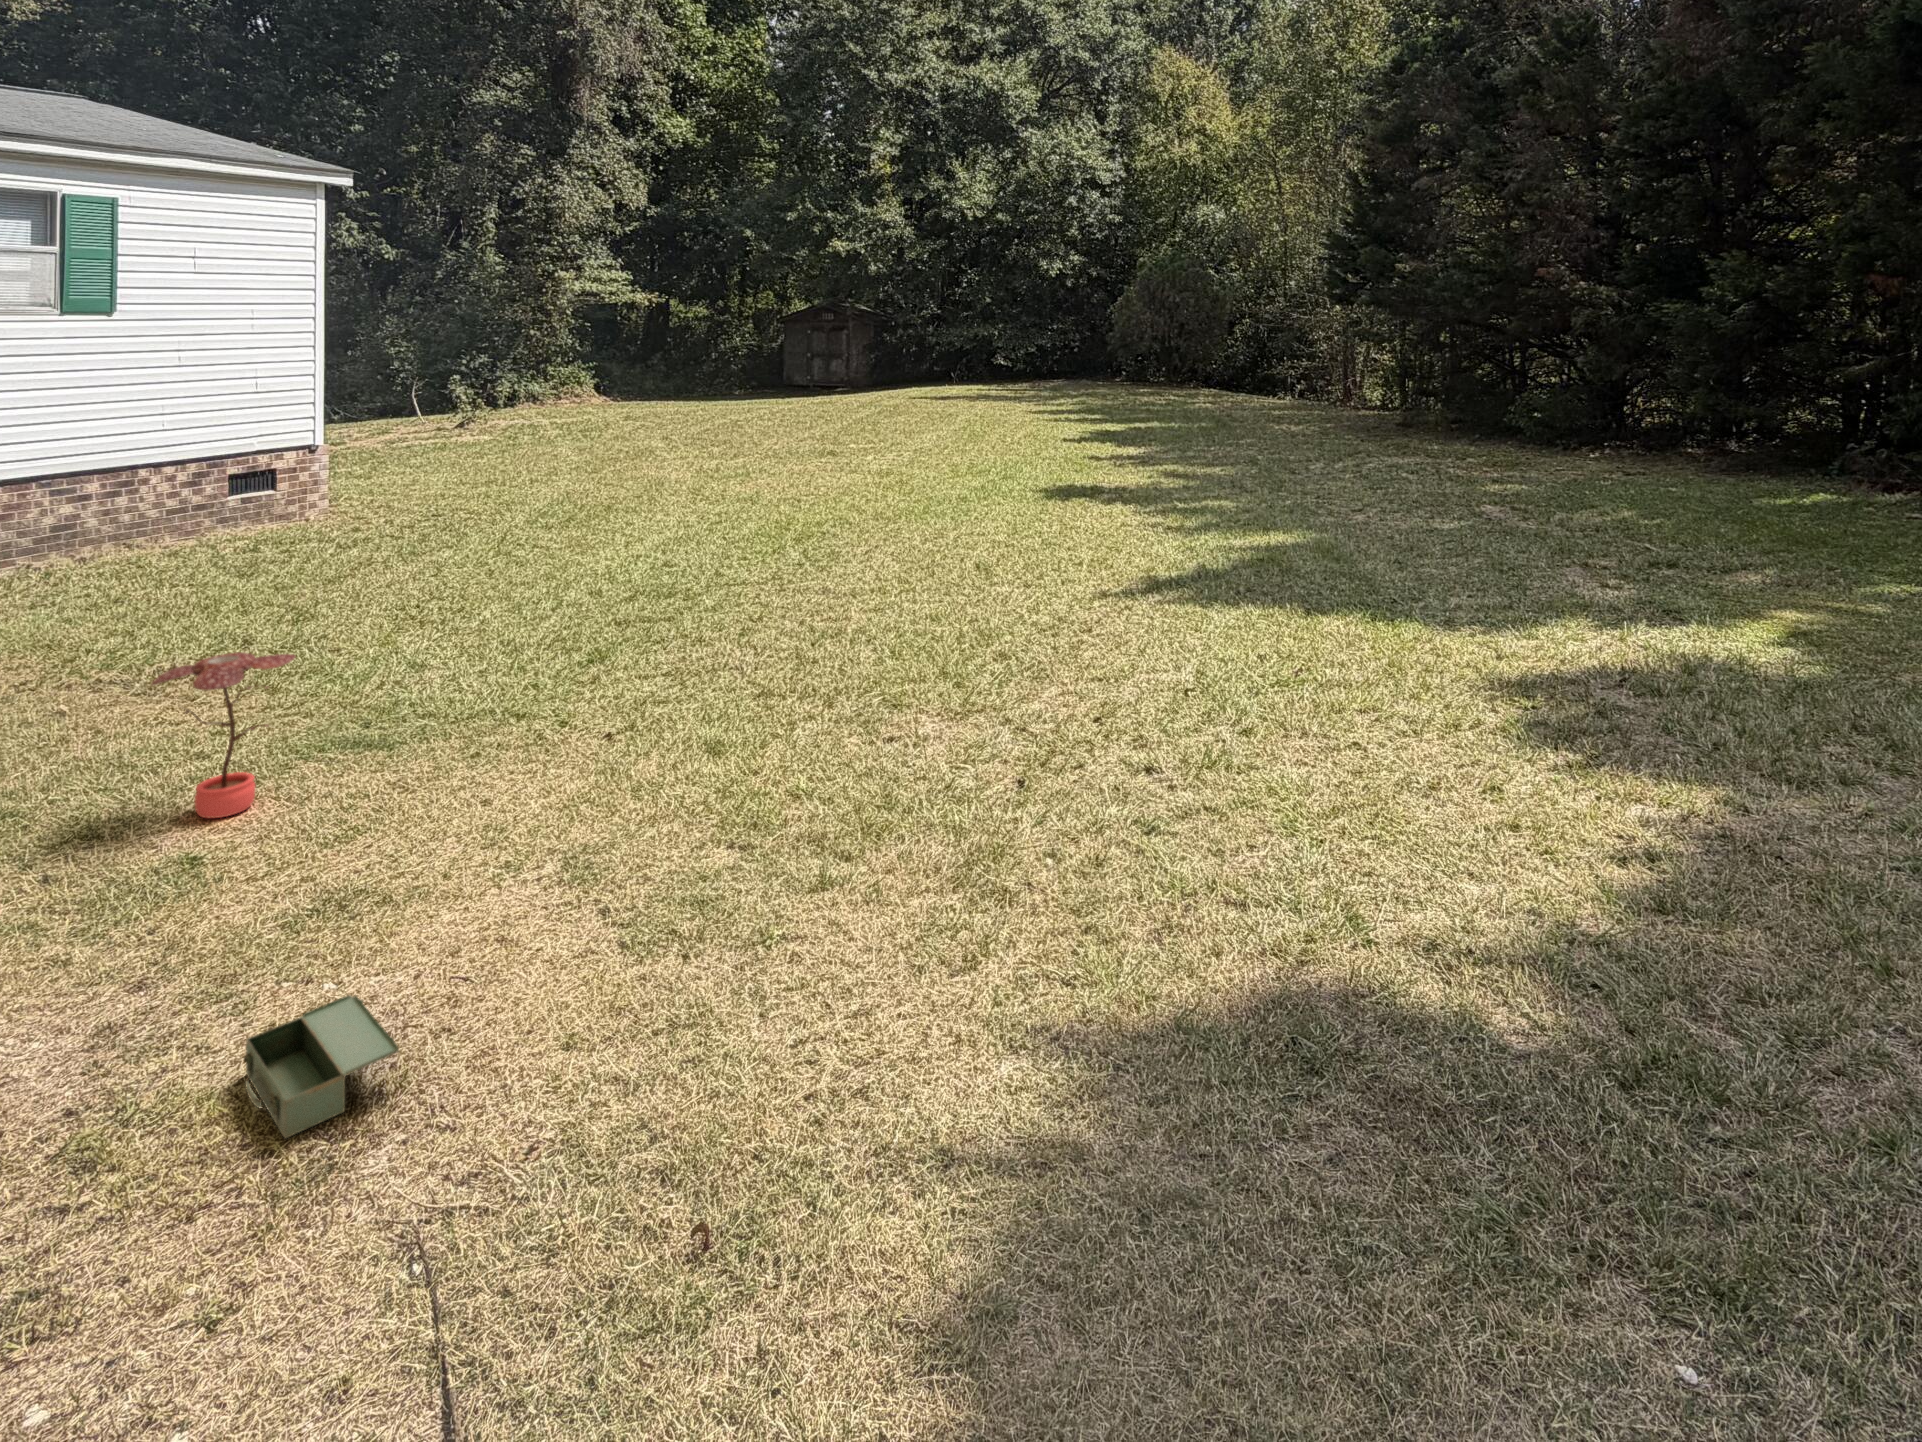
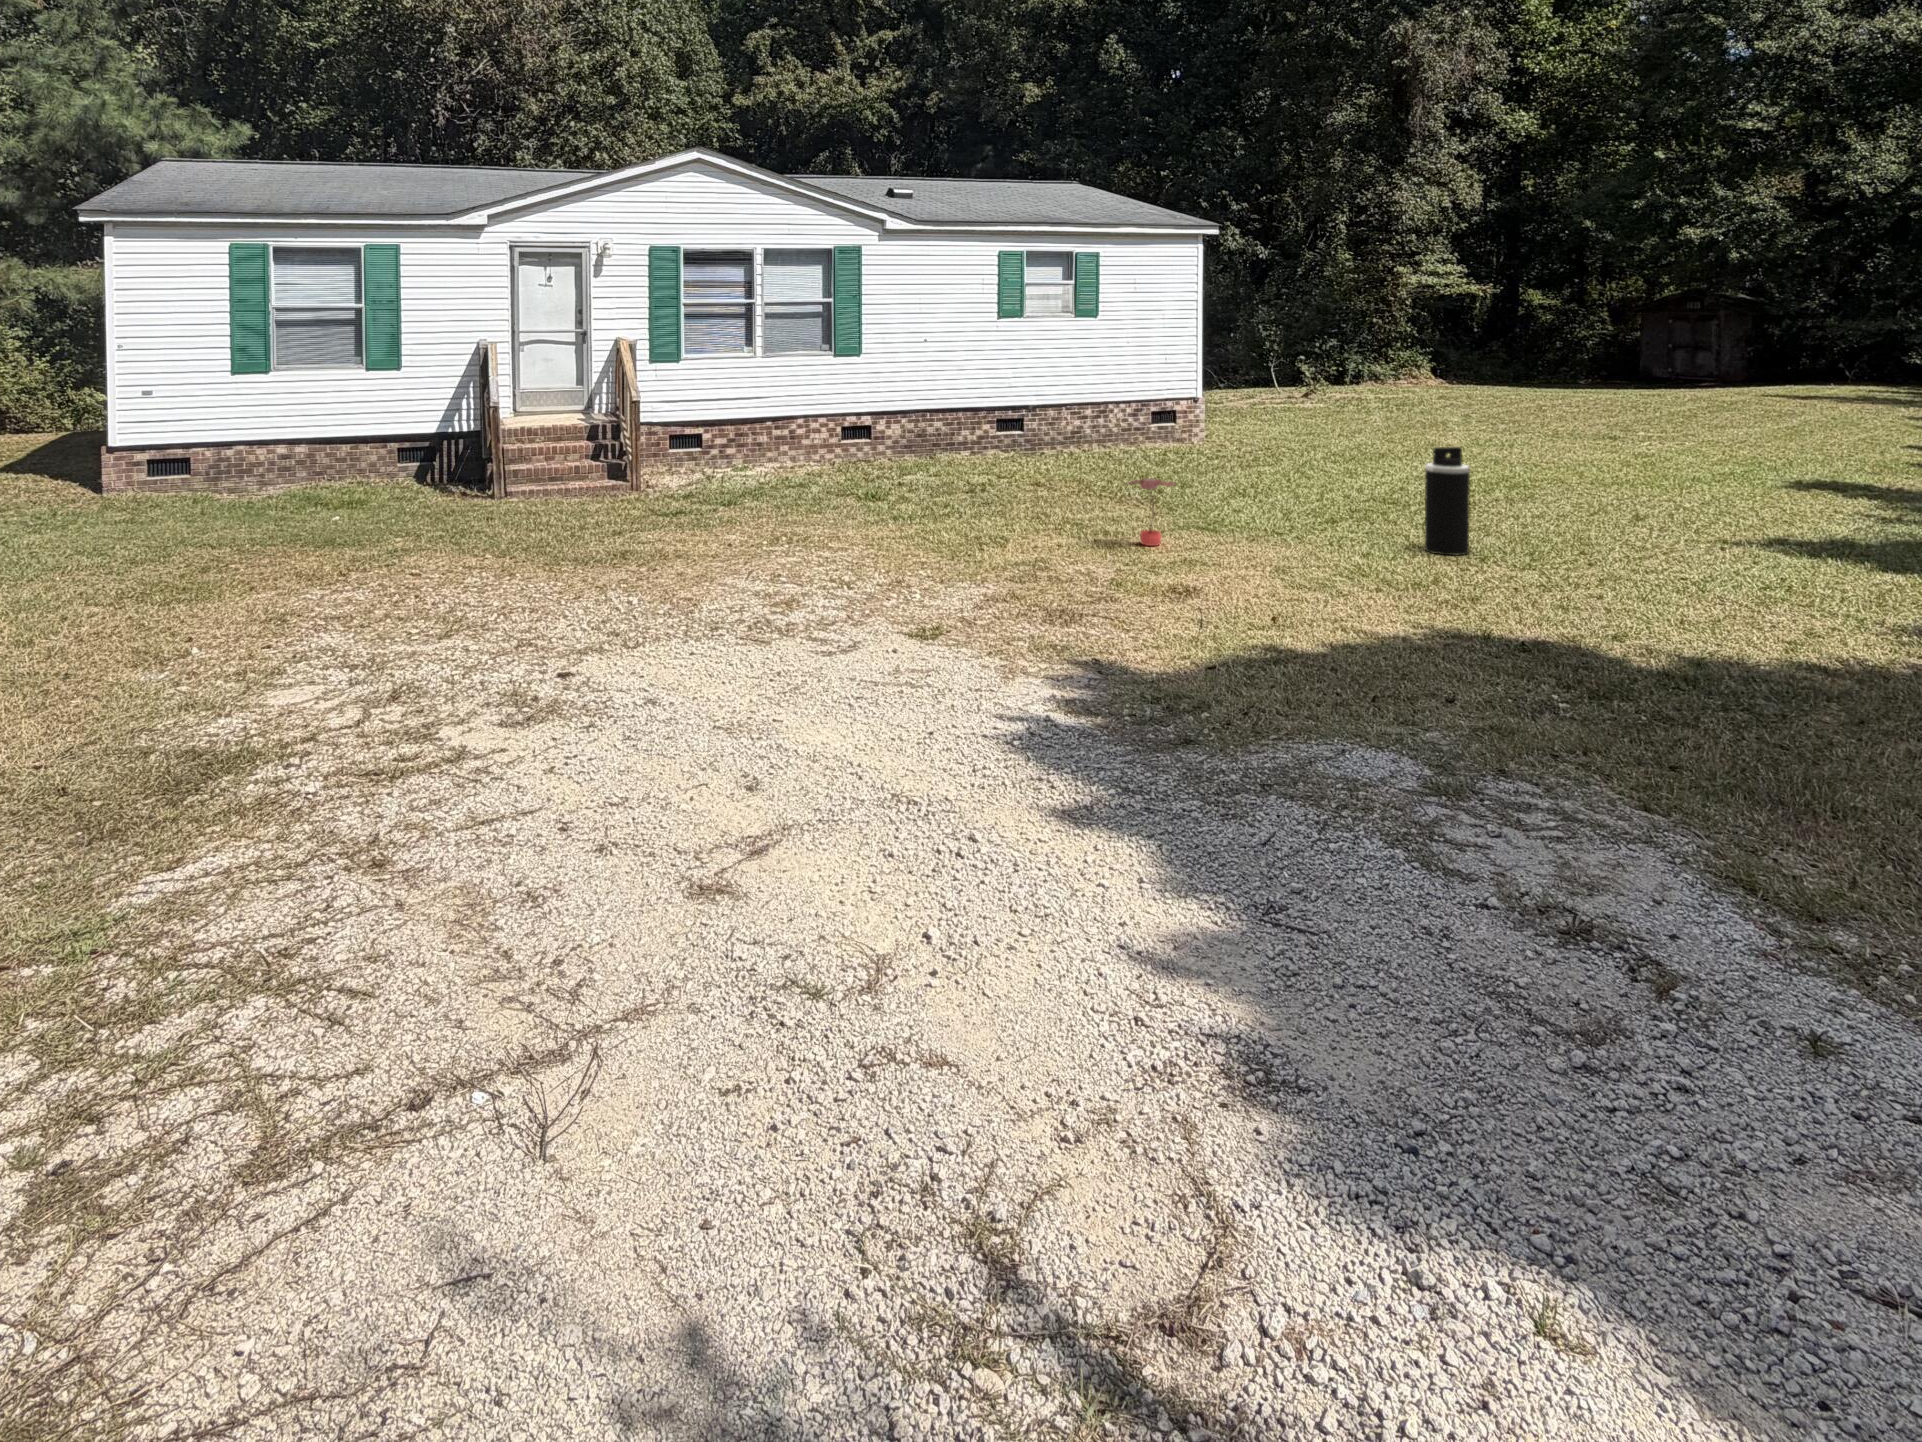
trash can: none [782,501,852,688] -> present [1425,447,1470,556]
toolbox: present [244,995,399,1138] -> none [1155,584,1200,609]

